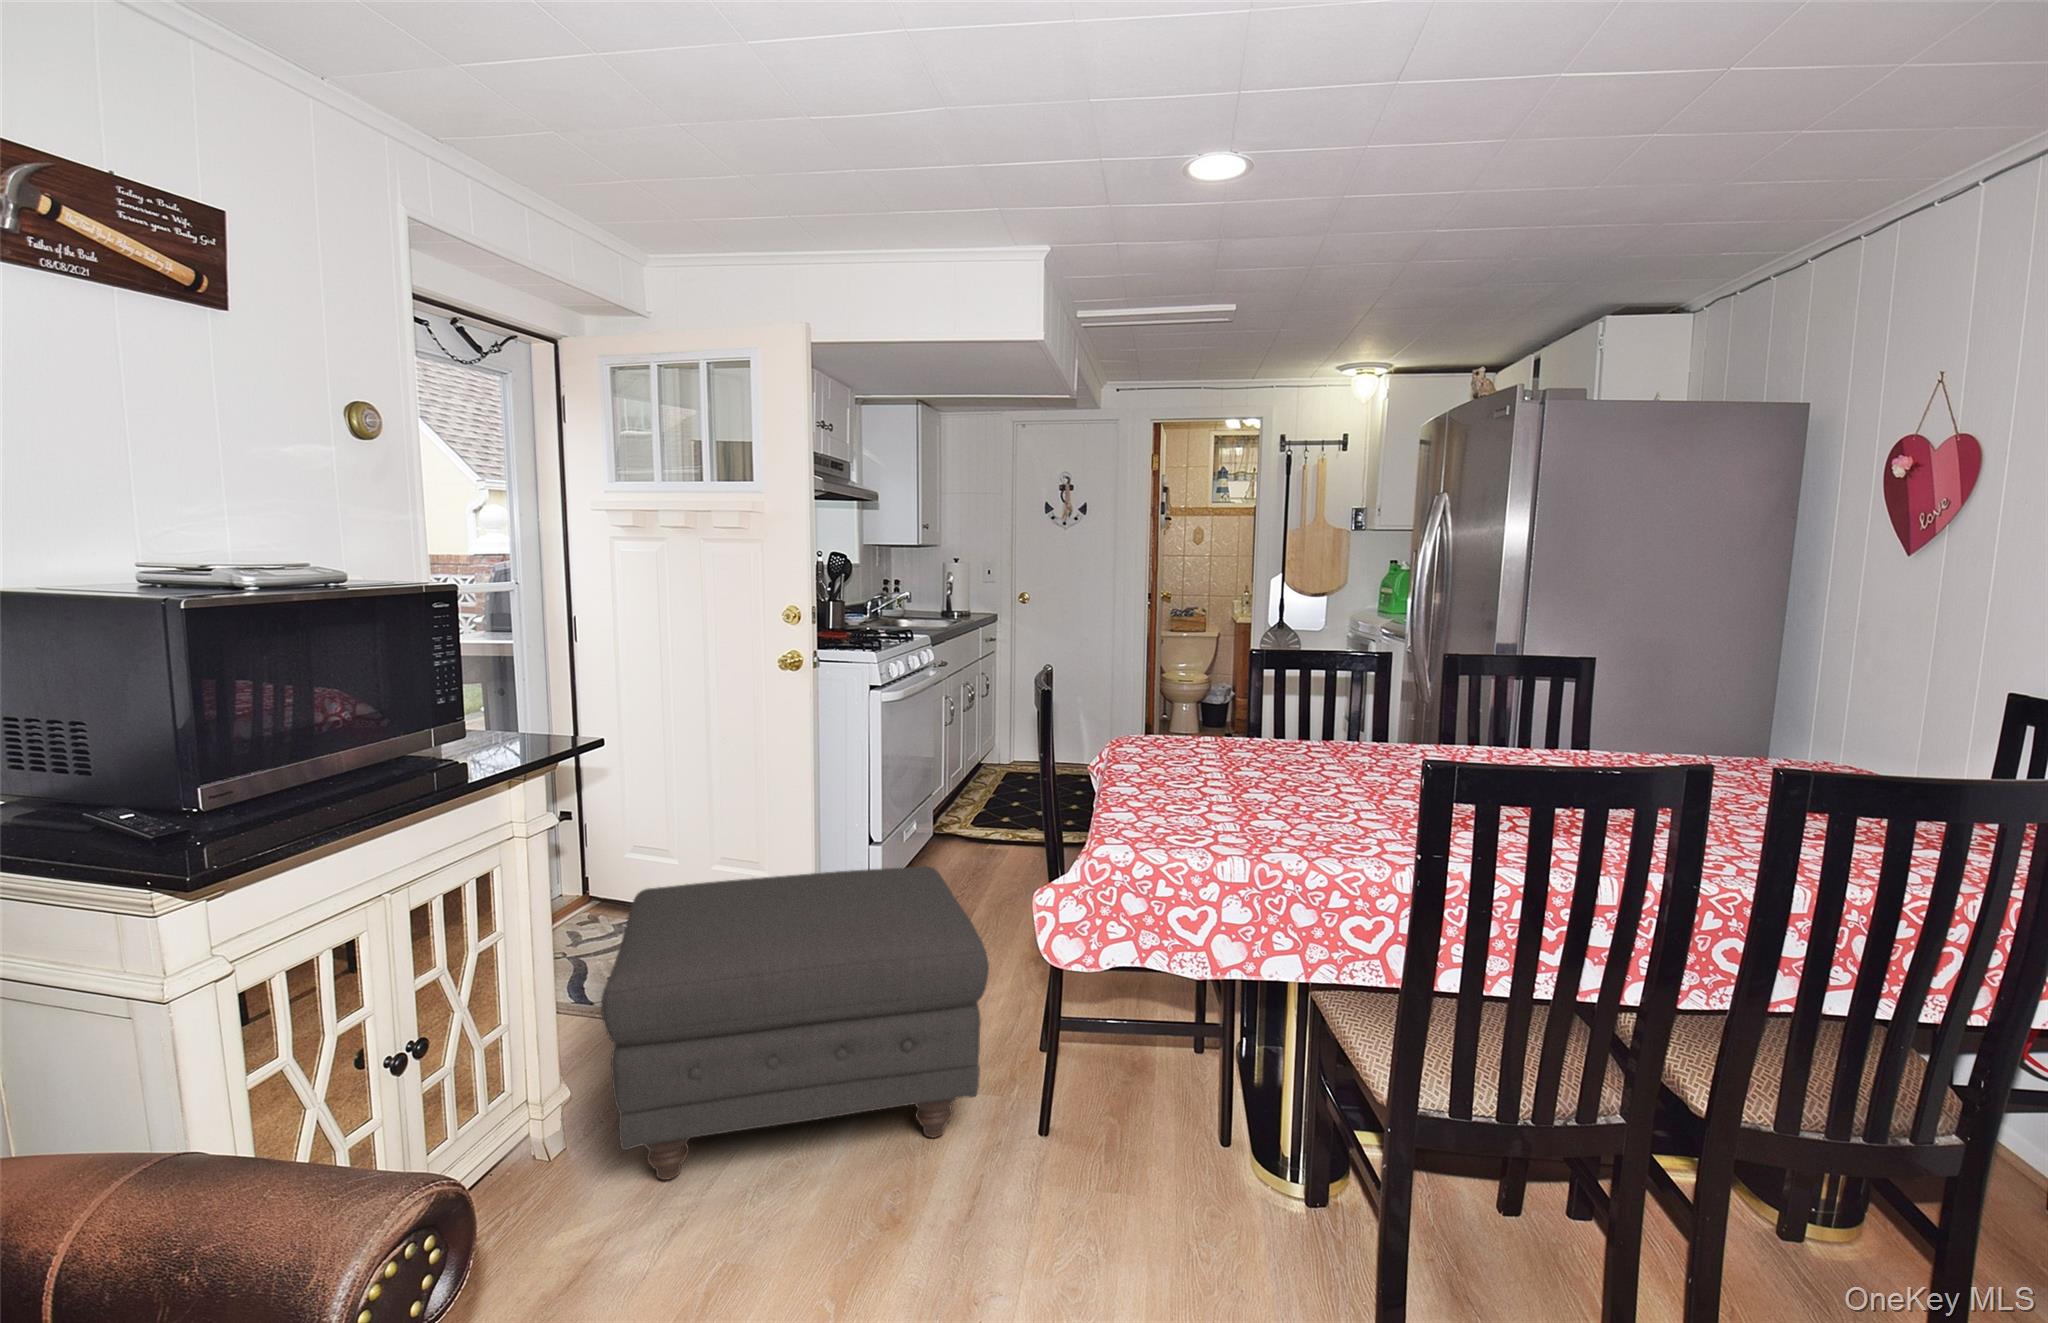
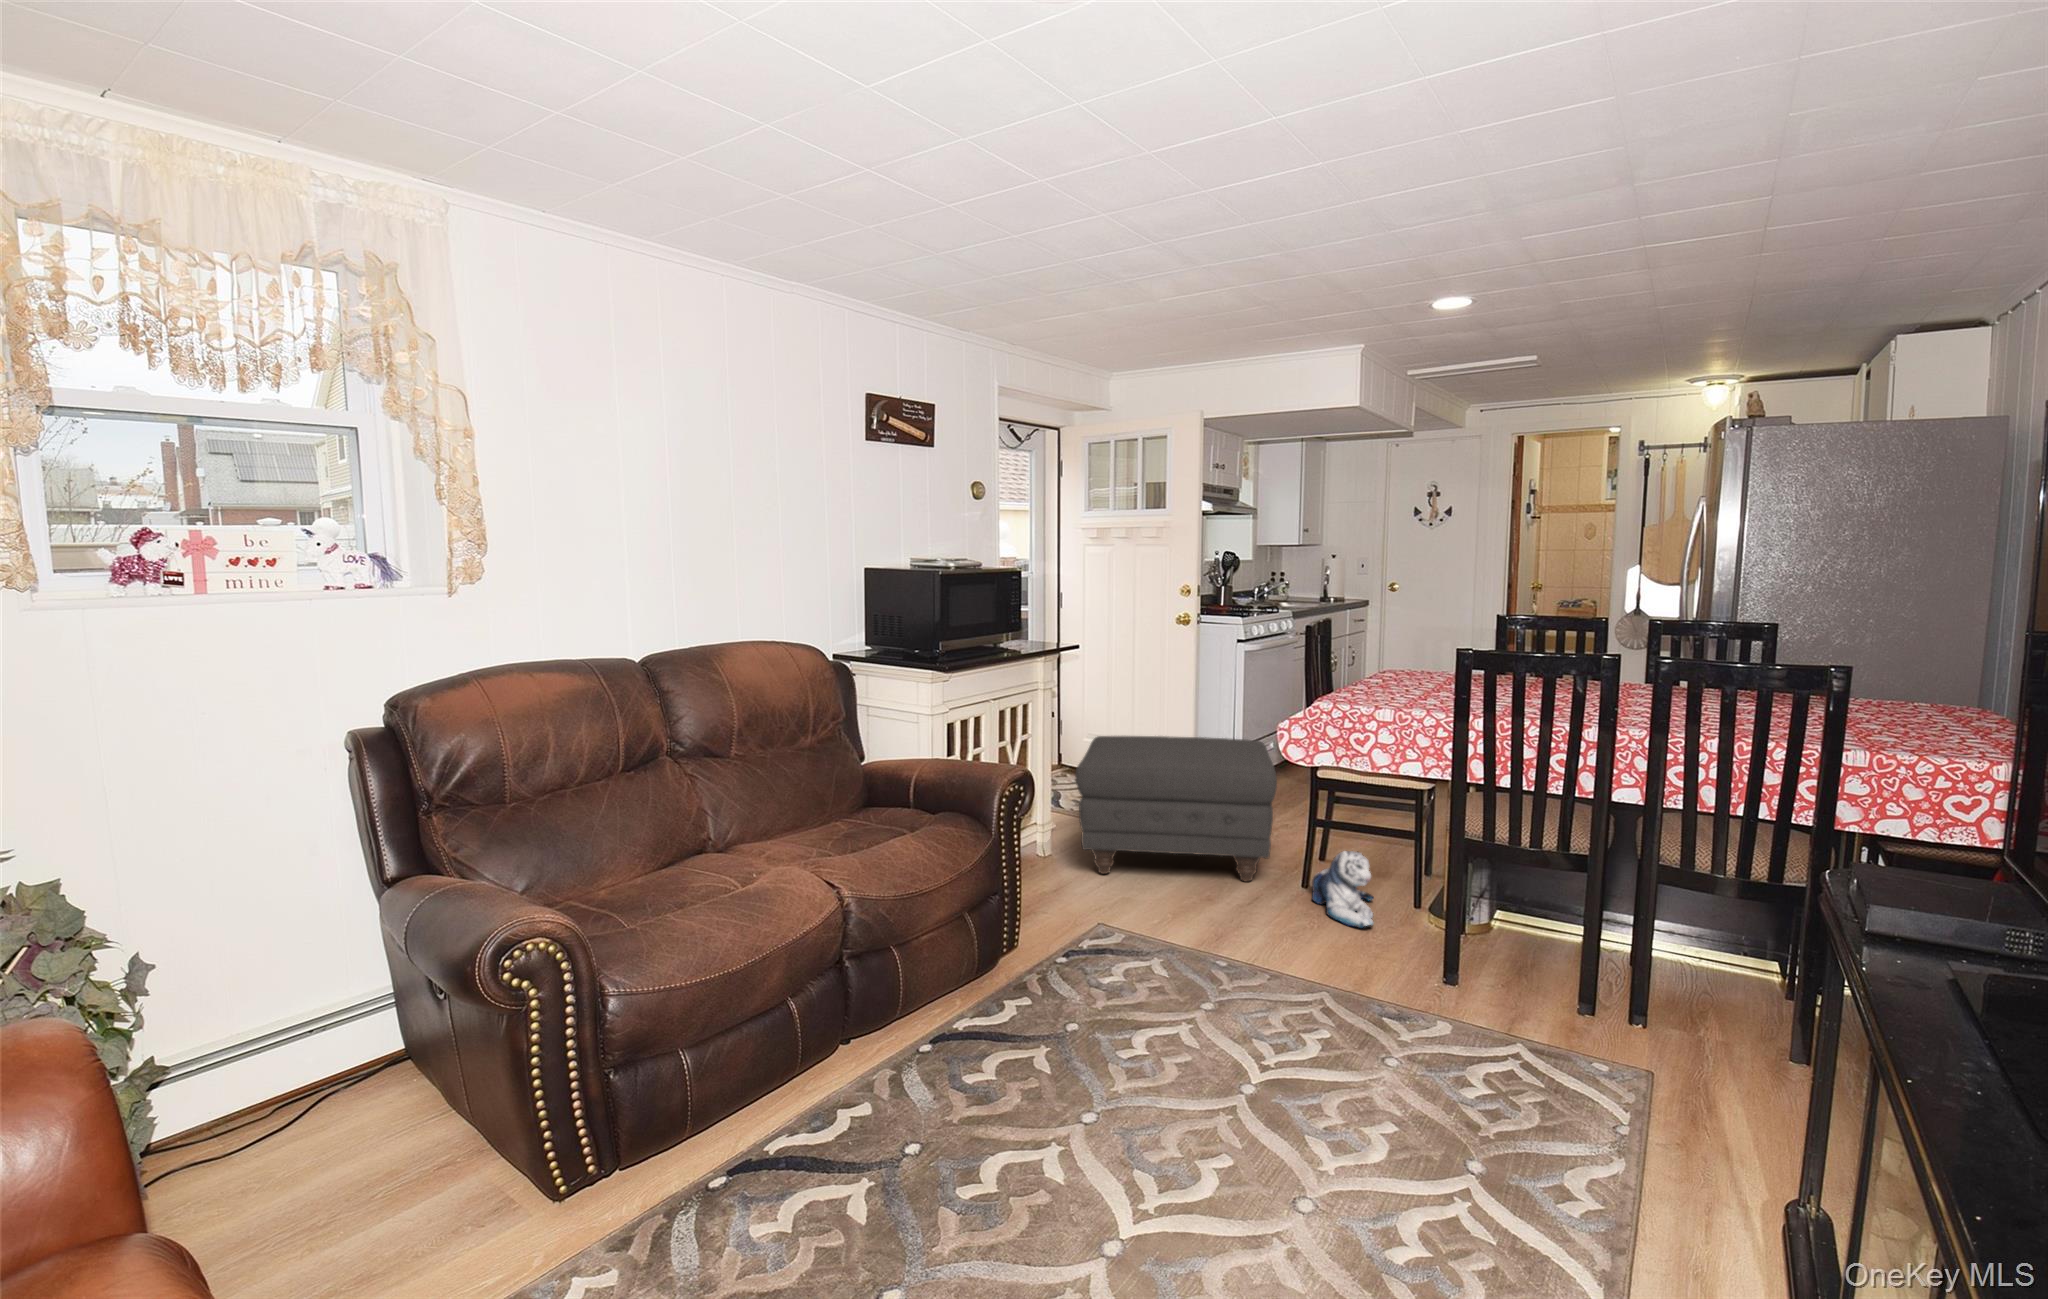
plush toy: none [1050,1075,1180,1230] -> present [1312,851,1374,928]

